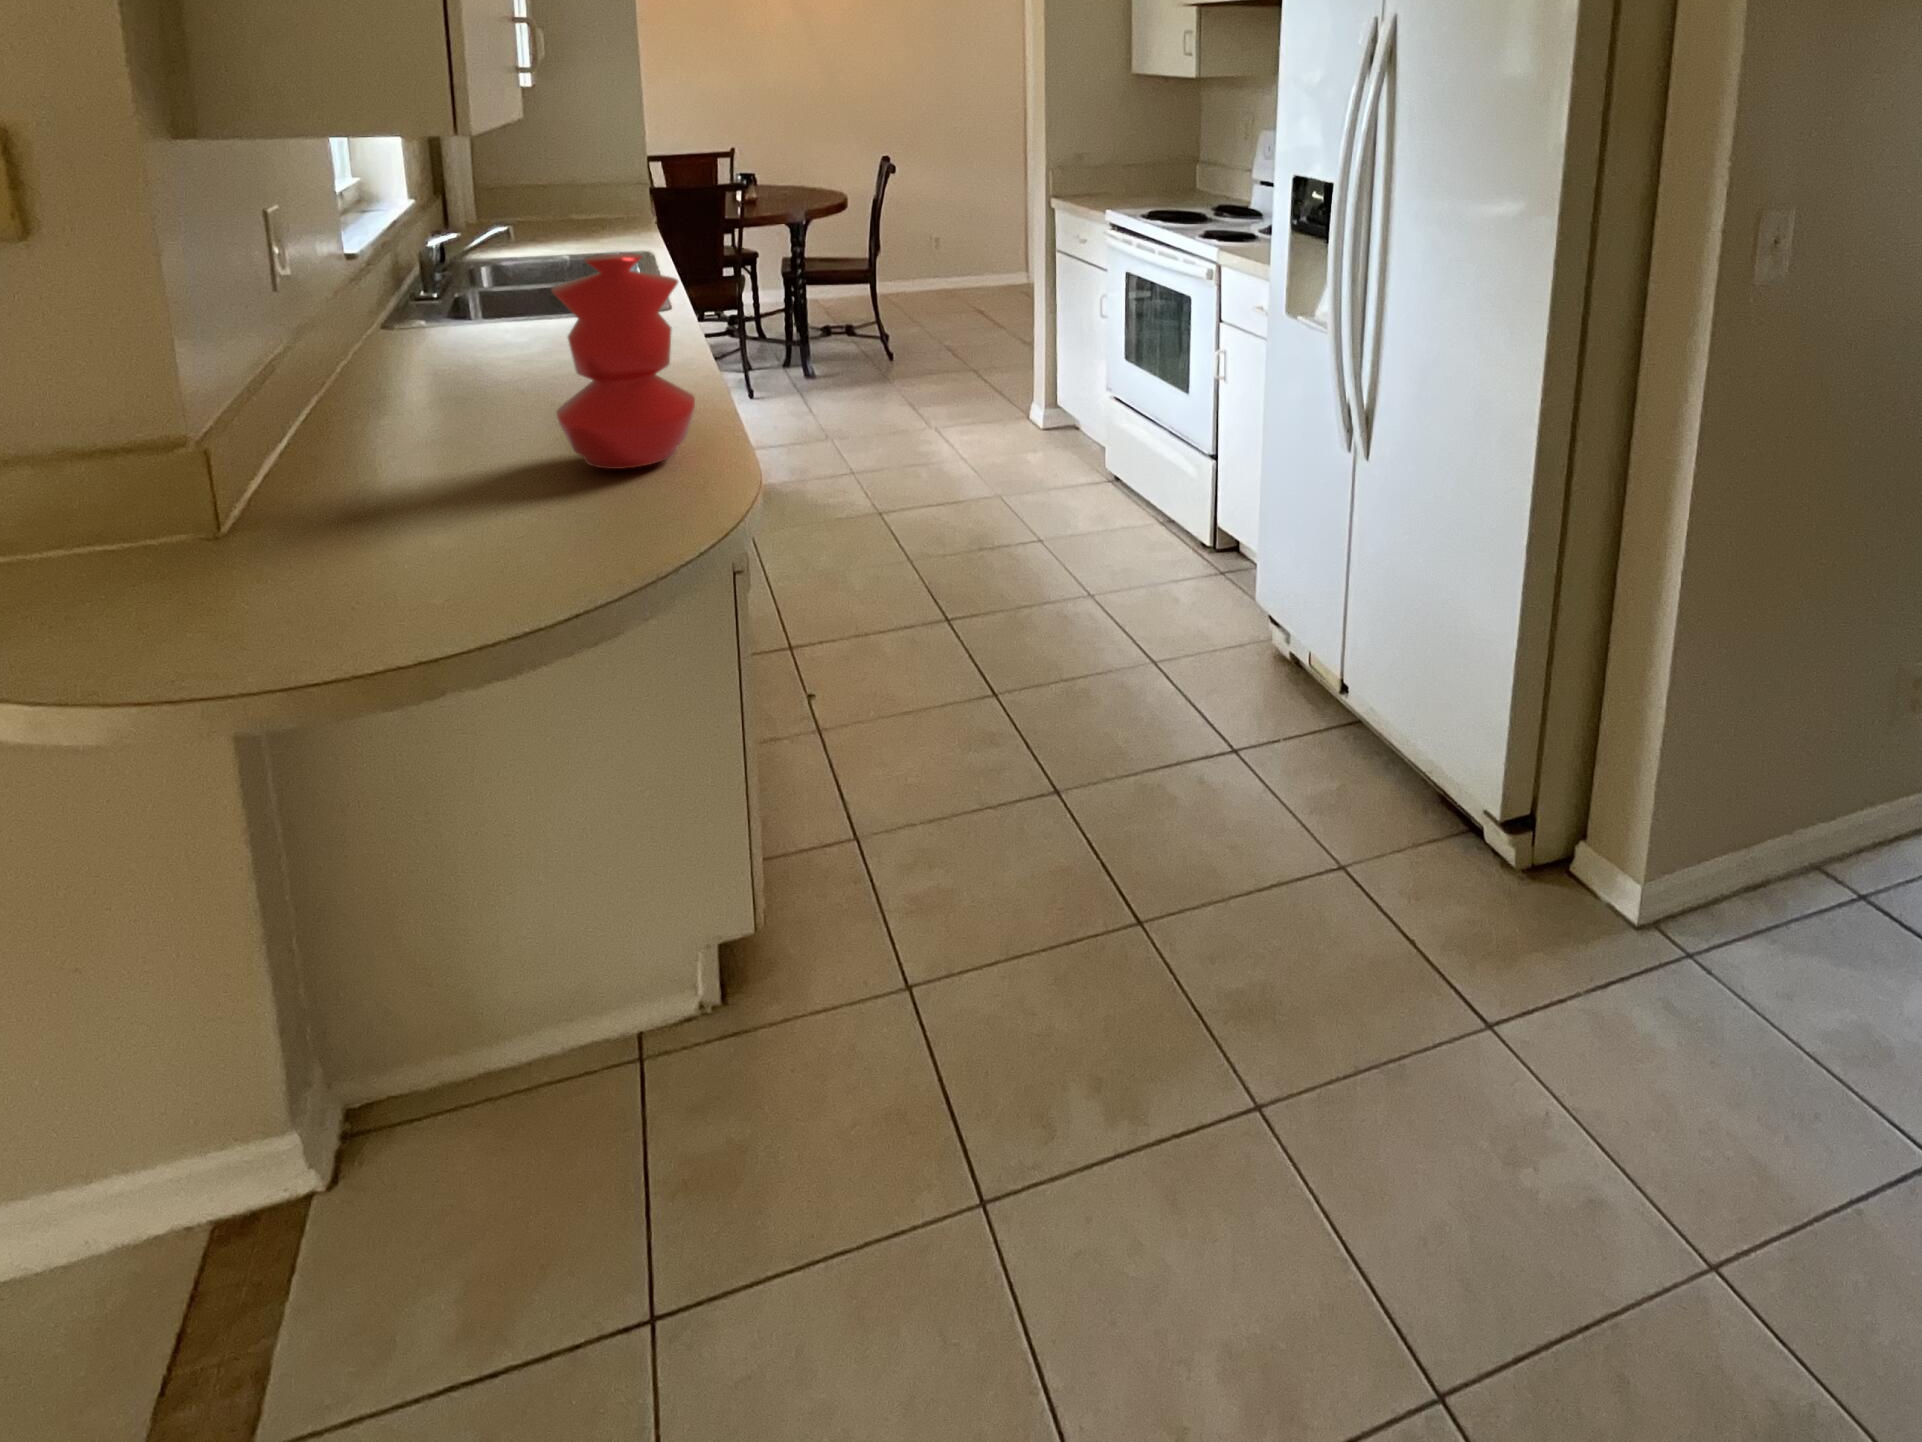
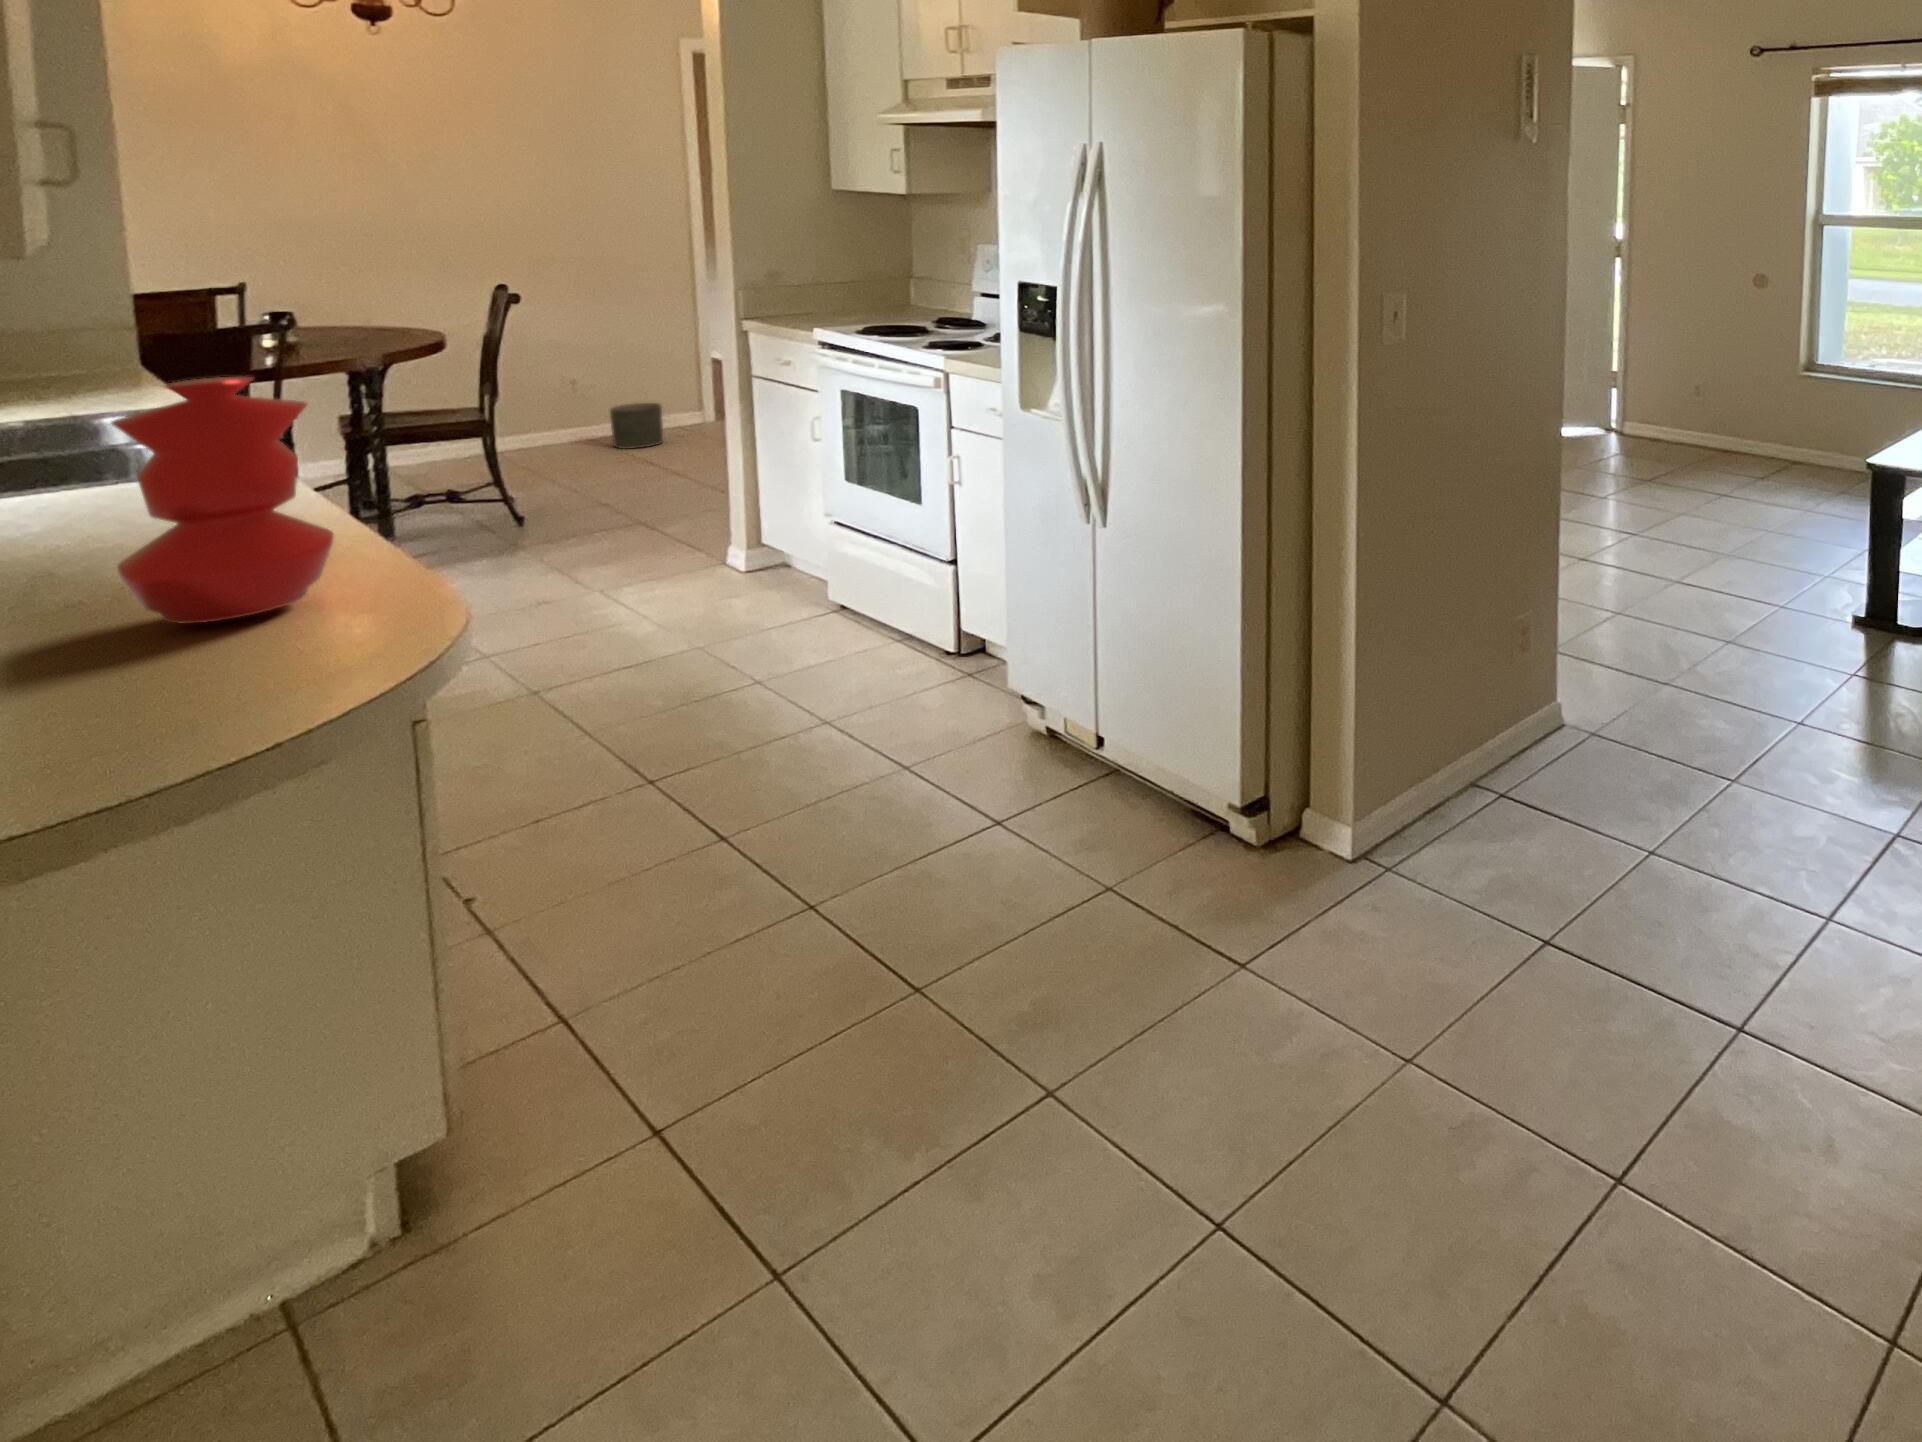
planter: none [955,261,992,300] -> present [610,403,663,449]

